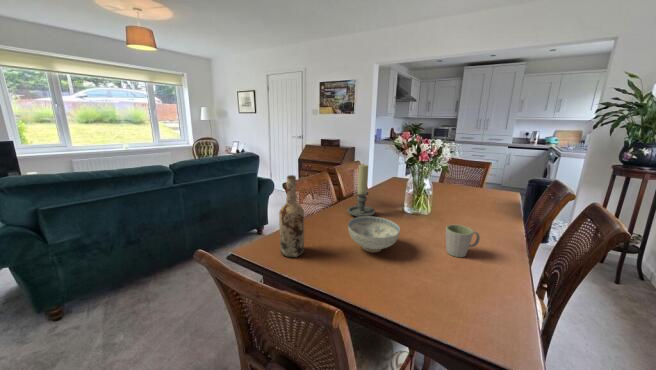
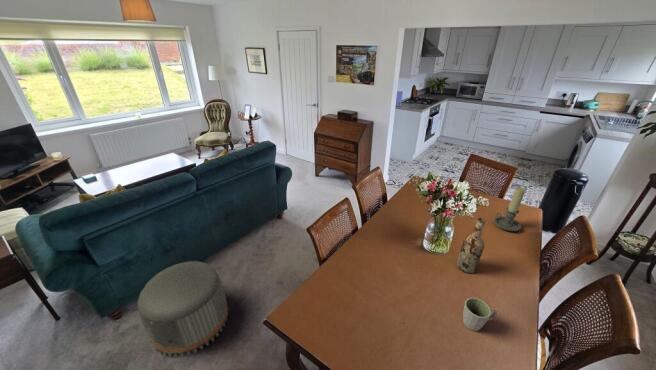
candle holder: present [348,164,375,217] -> present [494,187,525,231]
wine bottle: present [279,175,304,257] -> present [457,218,485,273]
ceramic bowl: present [348,216,400,253] -> none [371,279,421,325]
pouf: none [88,251,194,356] -> present [138,261,228,357]

